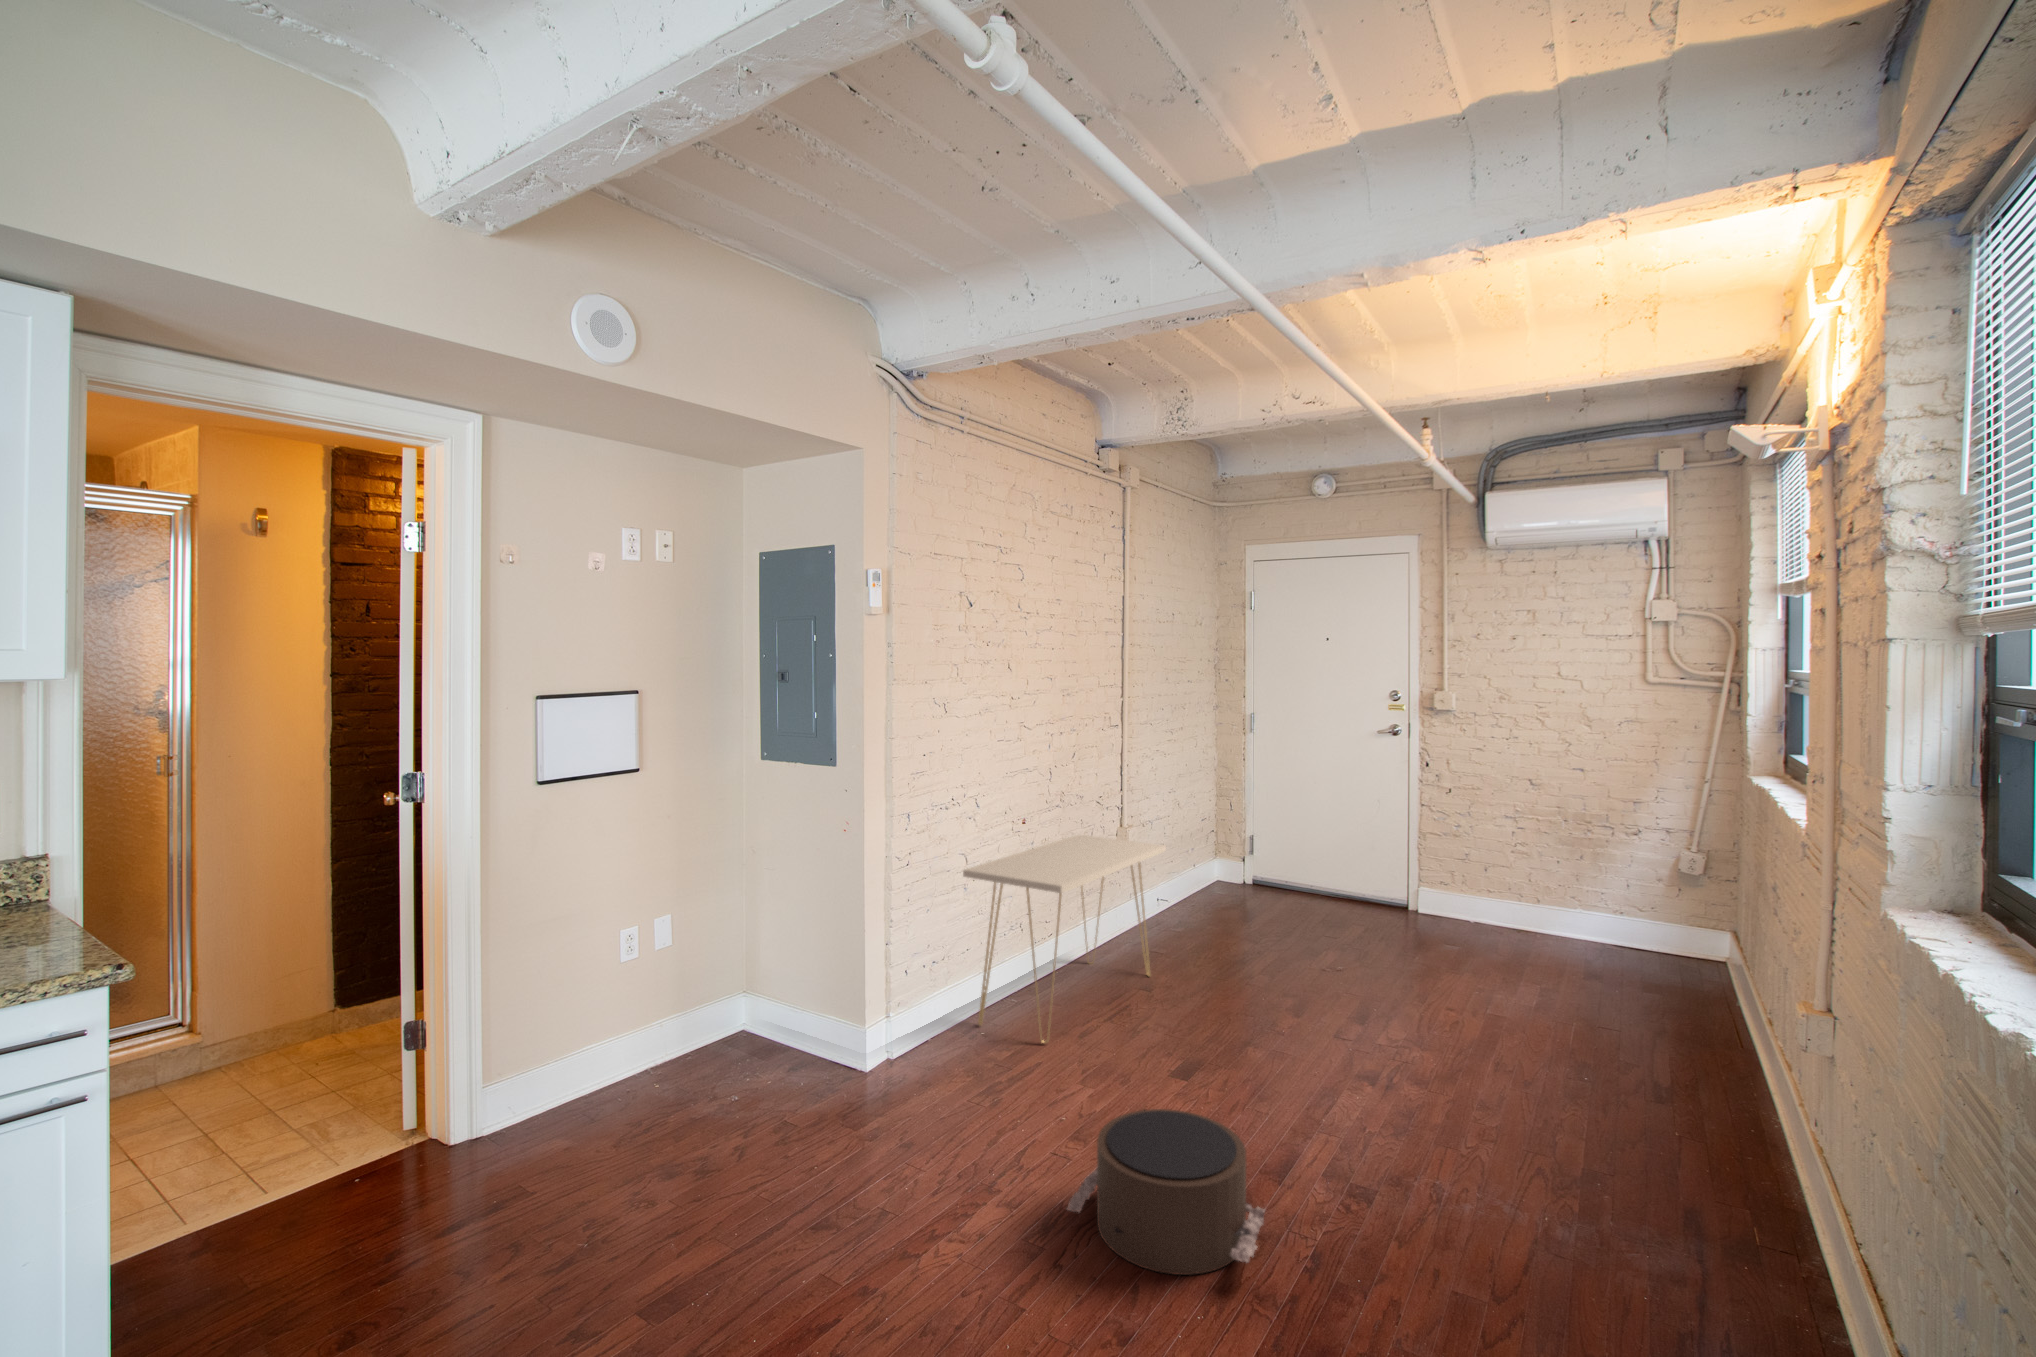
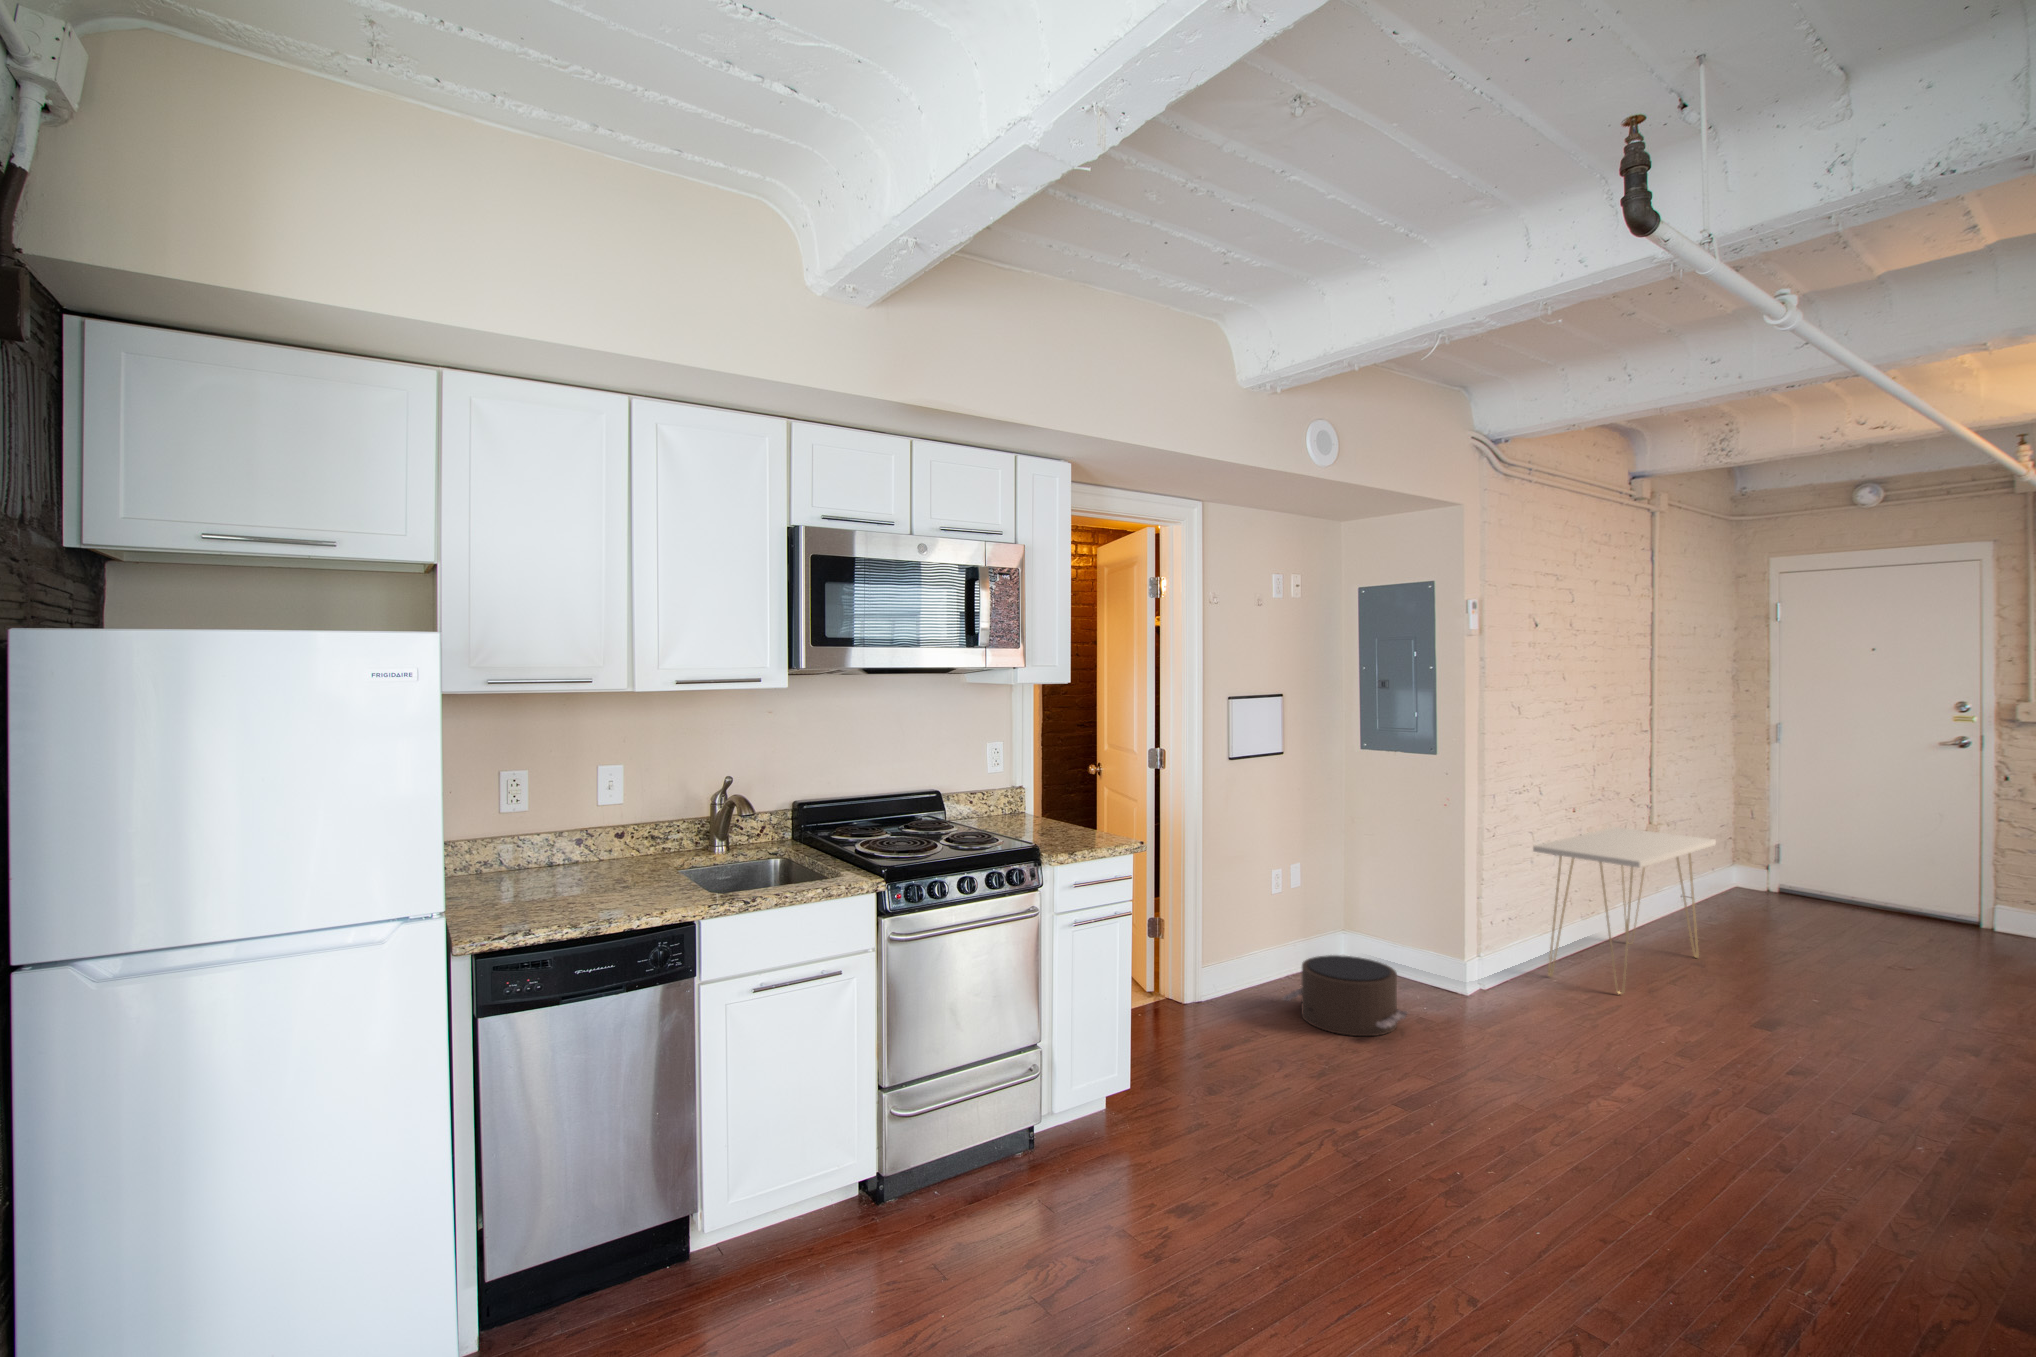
pouf: present [1067,1109,1265,1275] -> present [1283,955,1408,1036]

